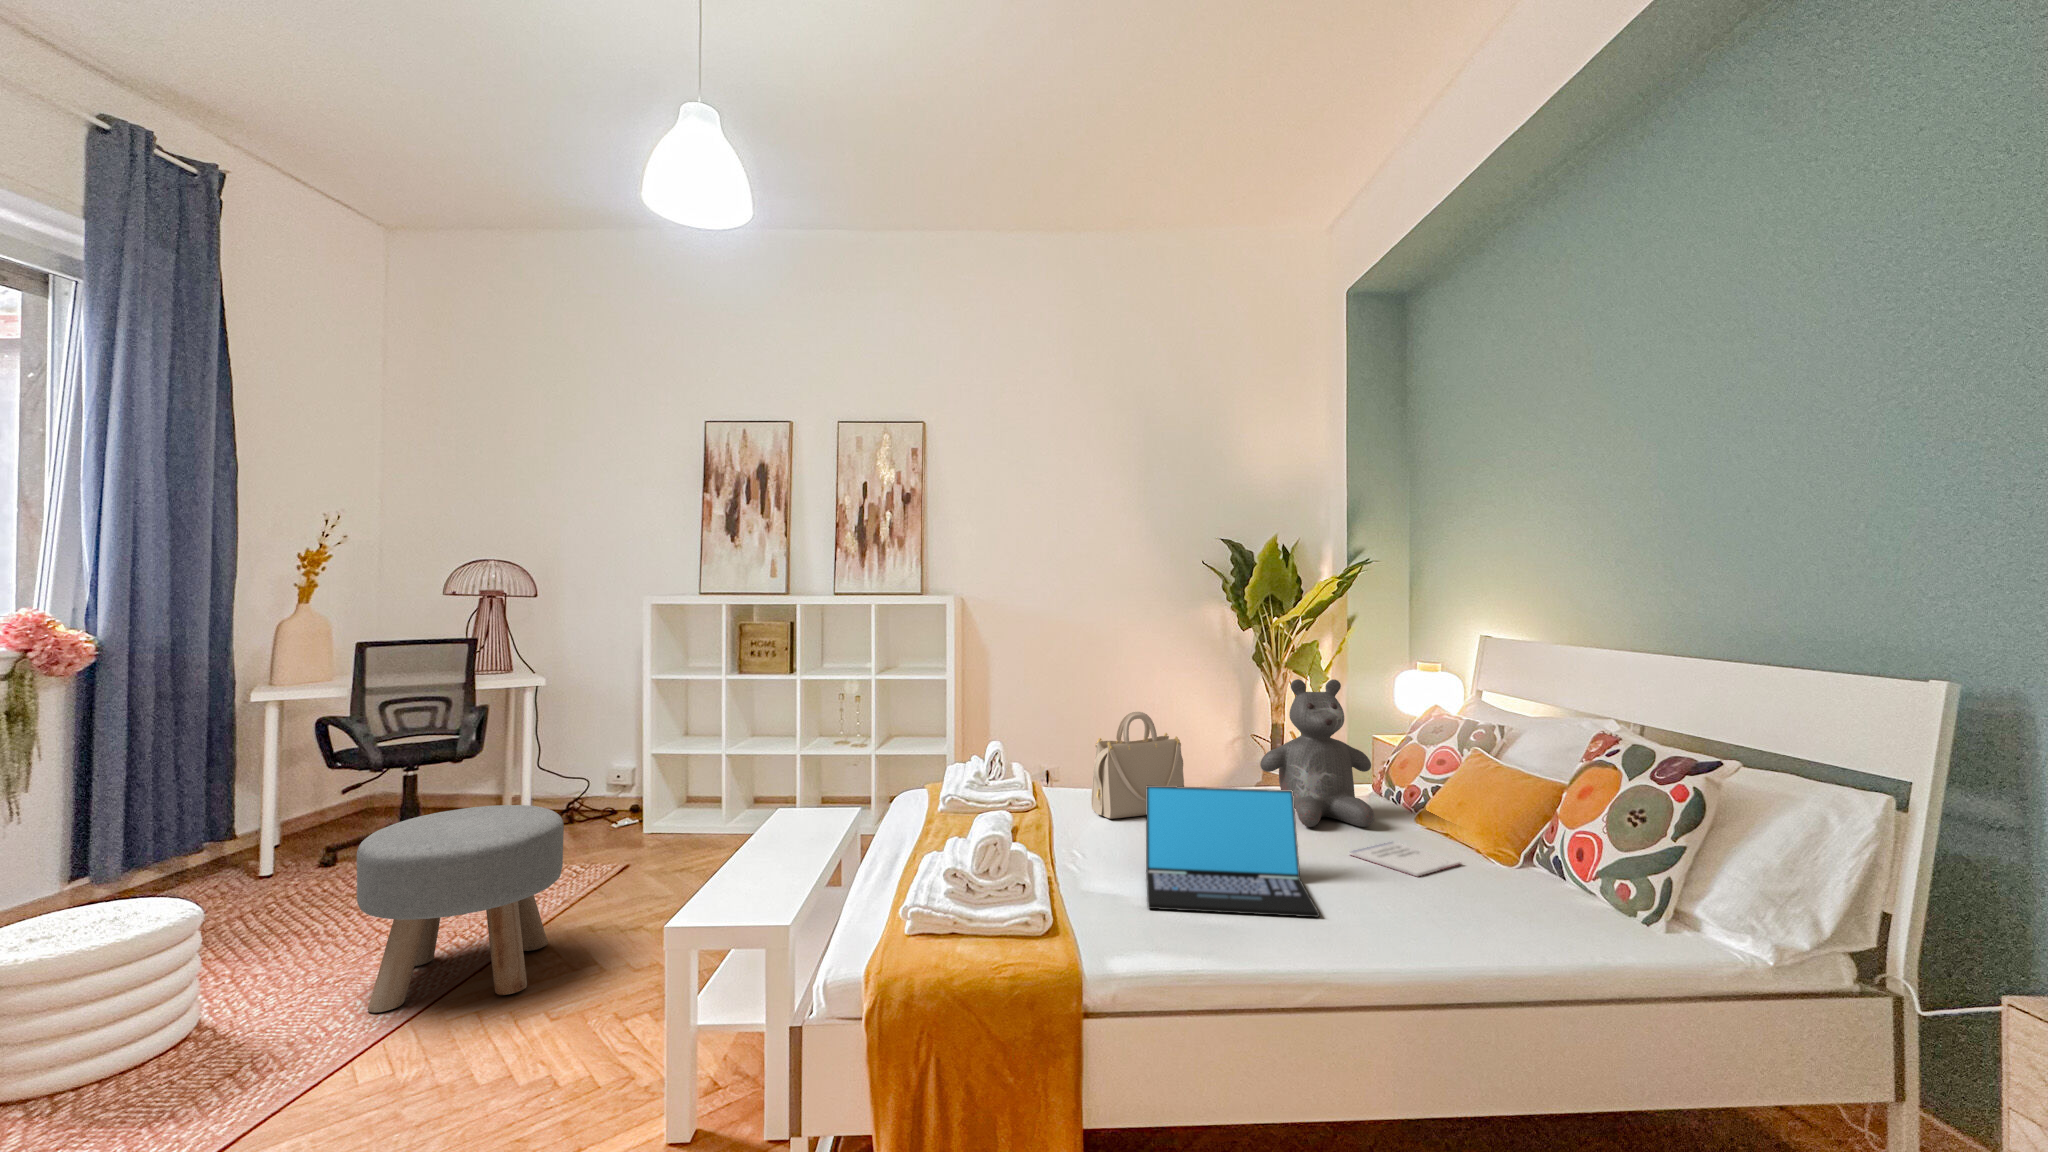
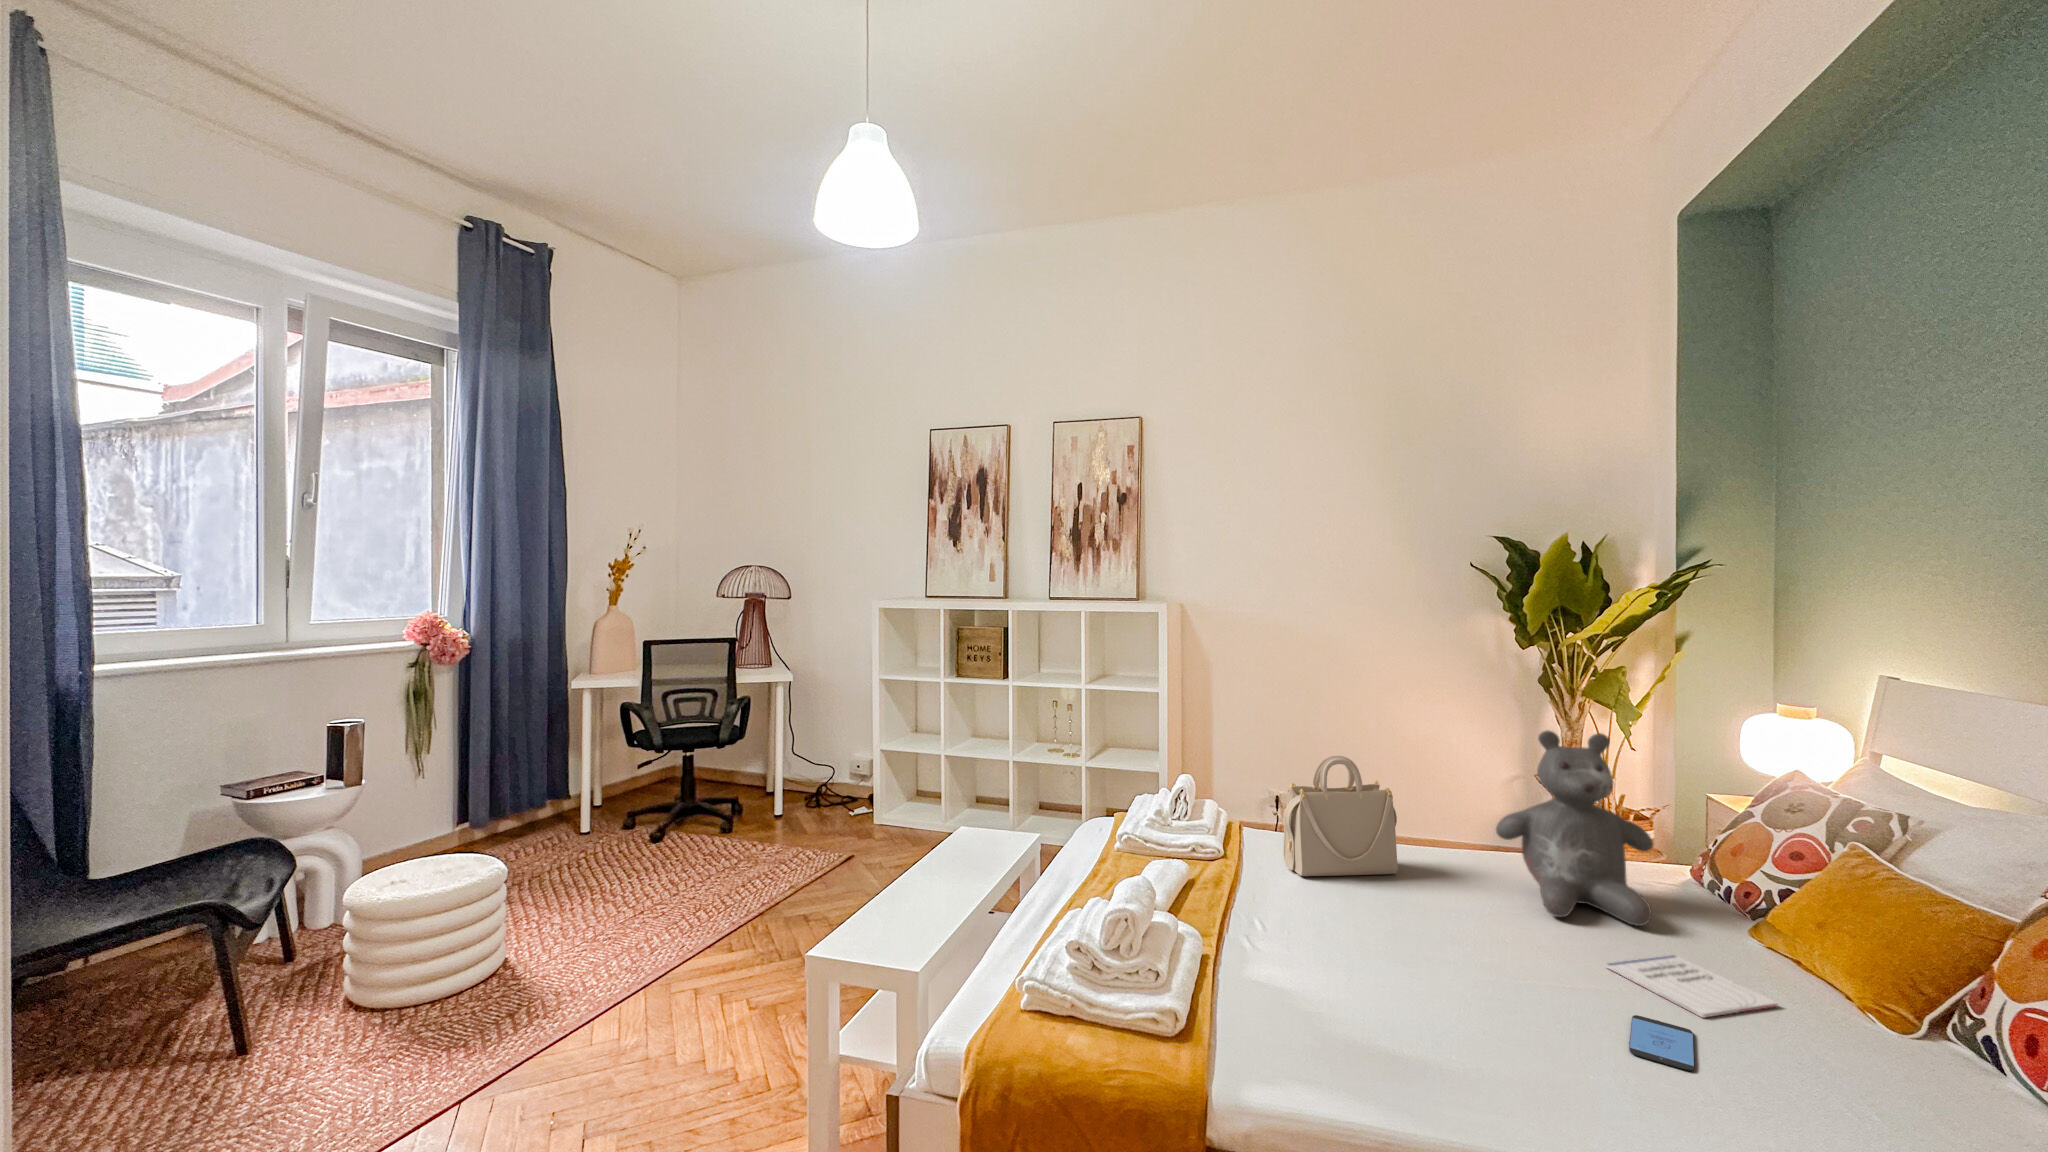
laptop: present [1146,786,1320,917] -> none [1311,856,1540,1064]
ottoman: present [357,805,564,1013] -> none [612,797,777,975]
smartphone: none [1373,880,1418,908] -> present [1629,1015,1695,1071]

